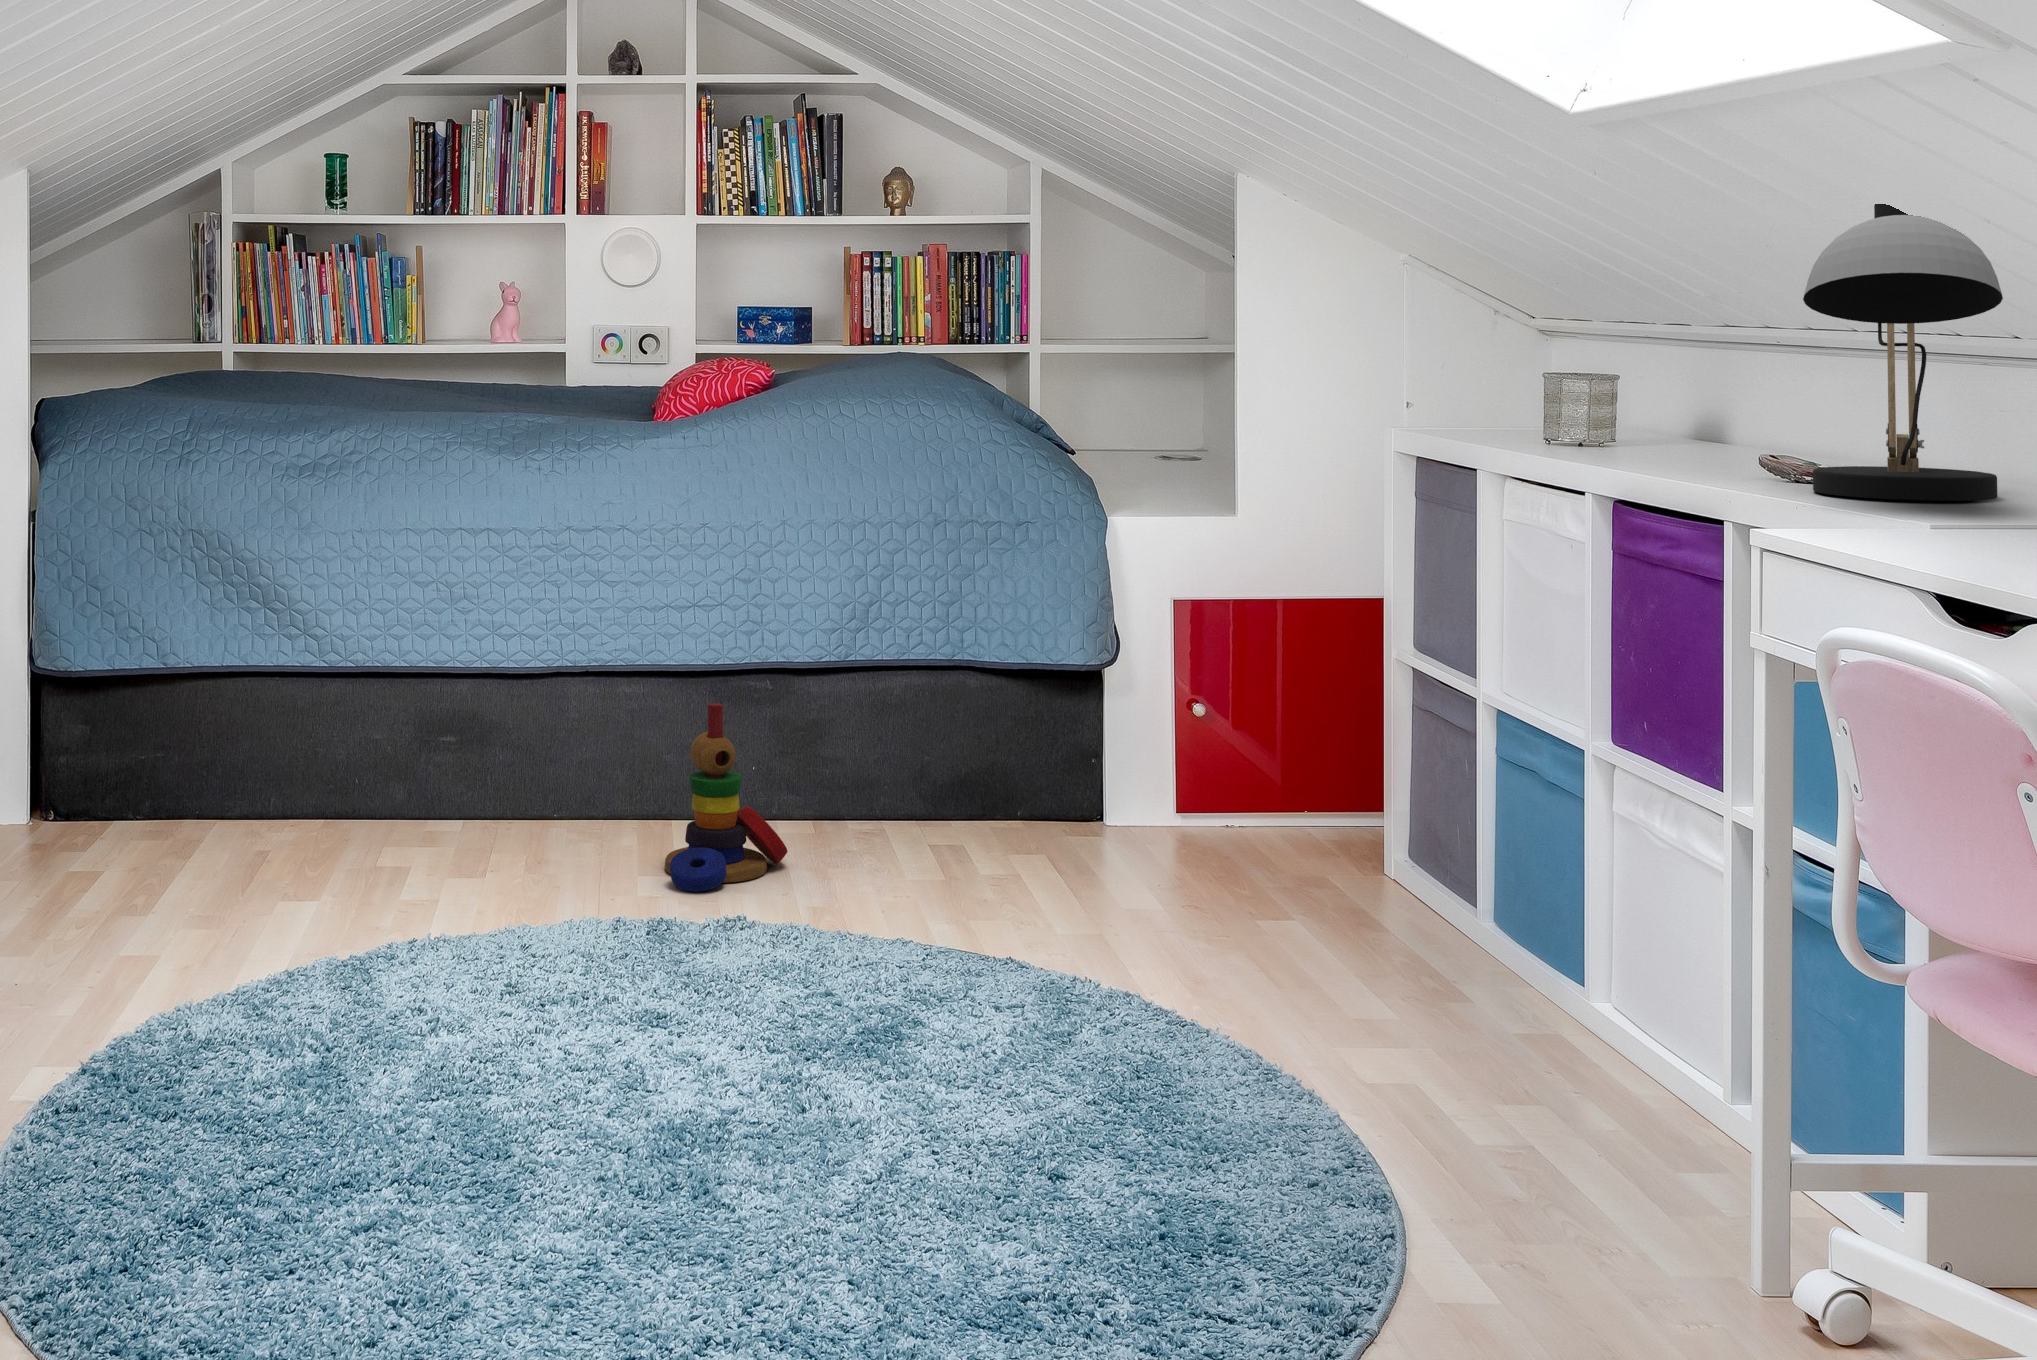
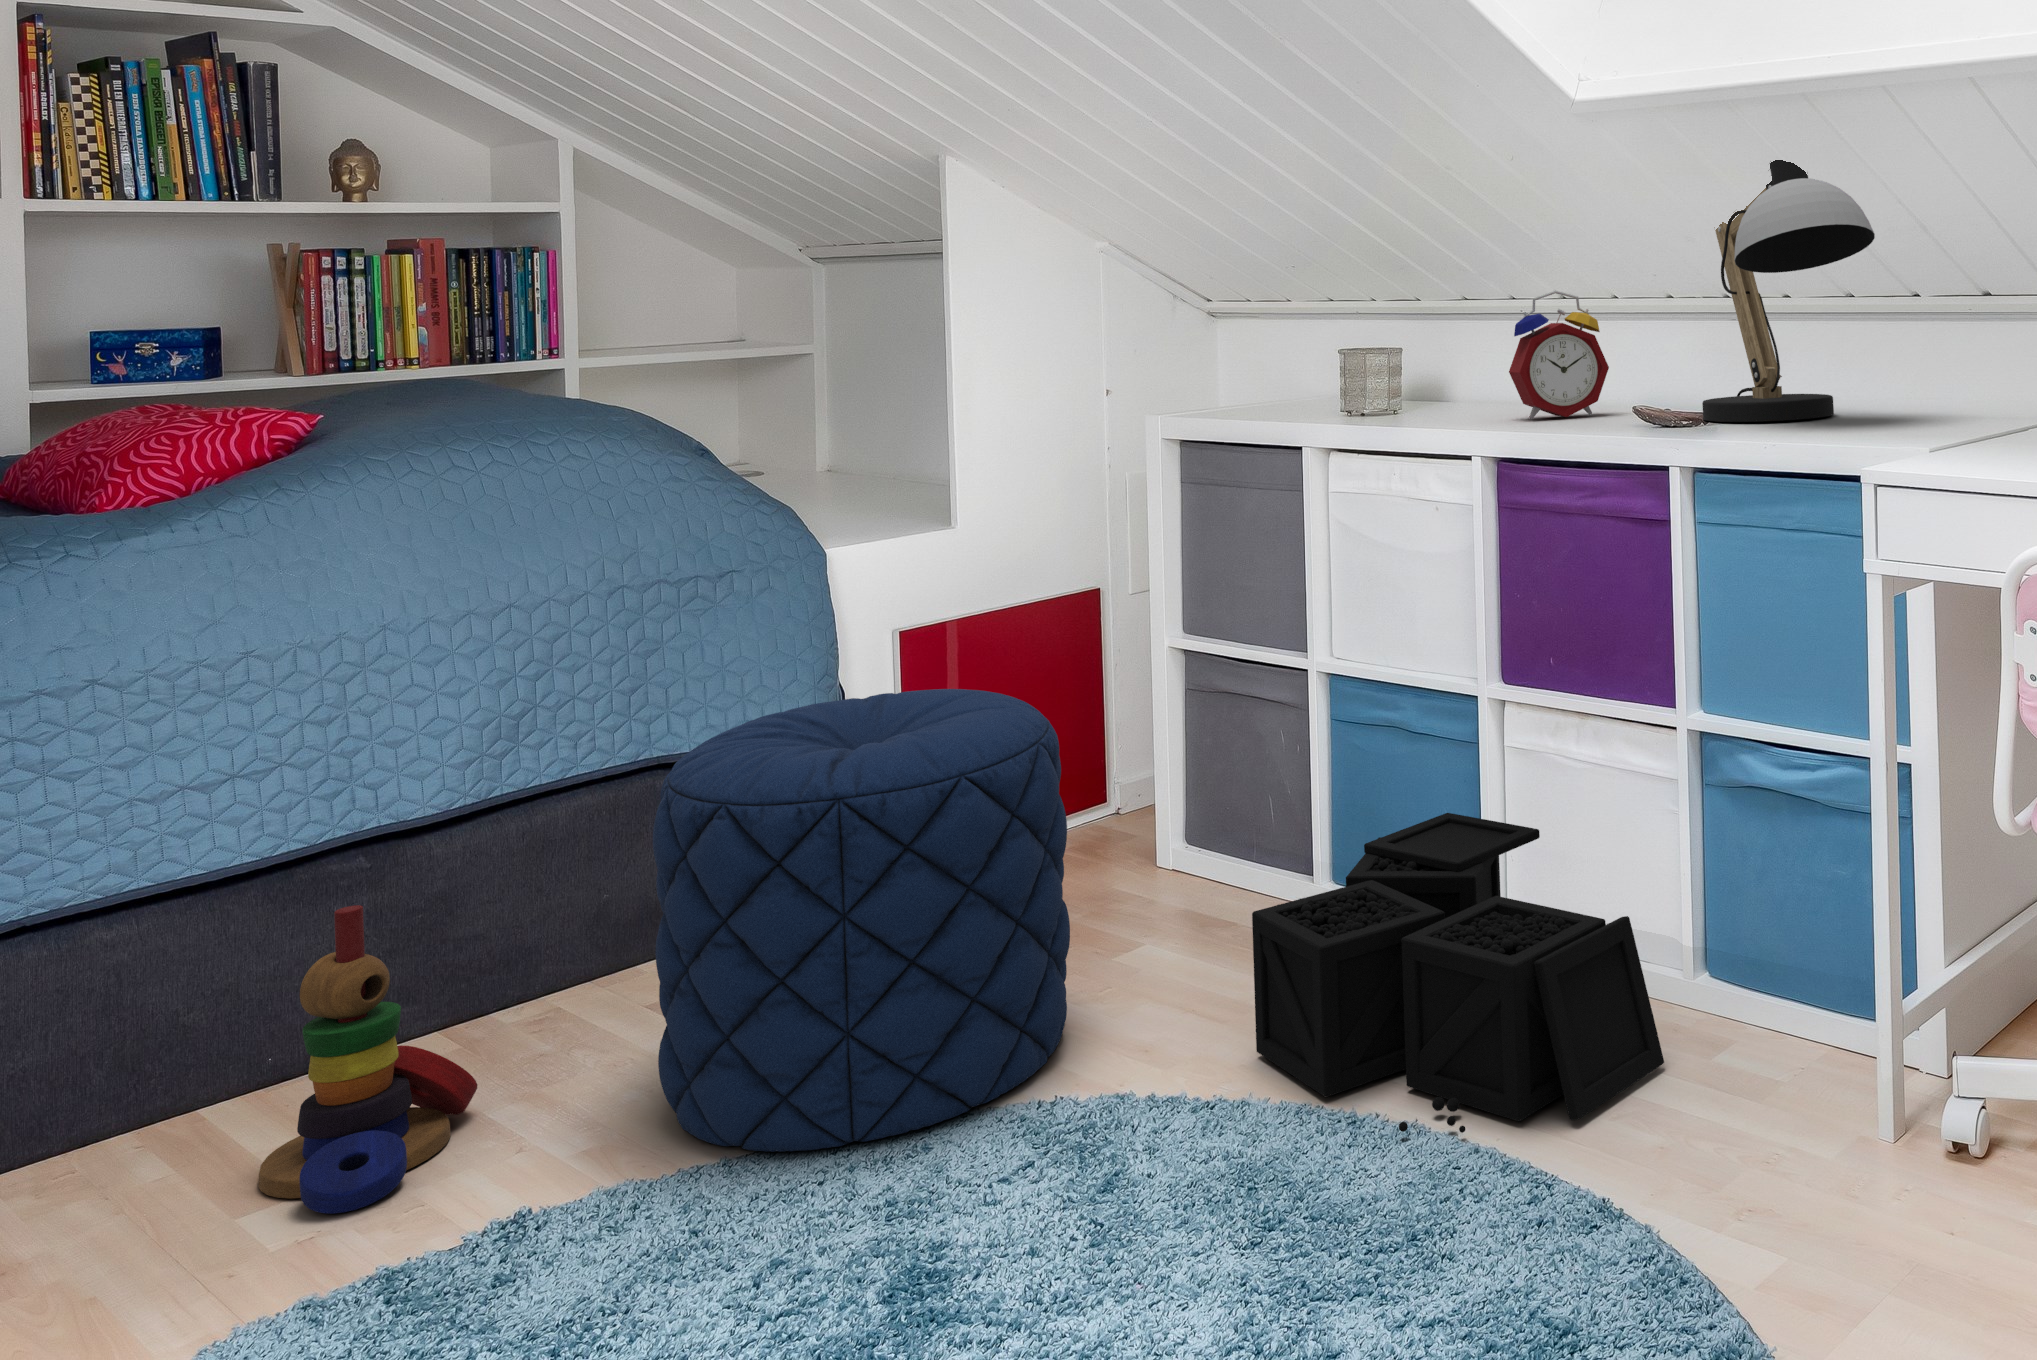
alarm clock: none [1645,330,1767,471] -> present [1509,291,1609,418]
pouf: none [861,632,1165,965] -> present [653,689,1070,1152]
storage bin: none [1262,864,1609,1142] -> present [1252,813,1664,1133]

